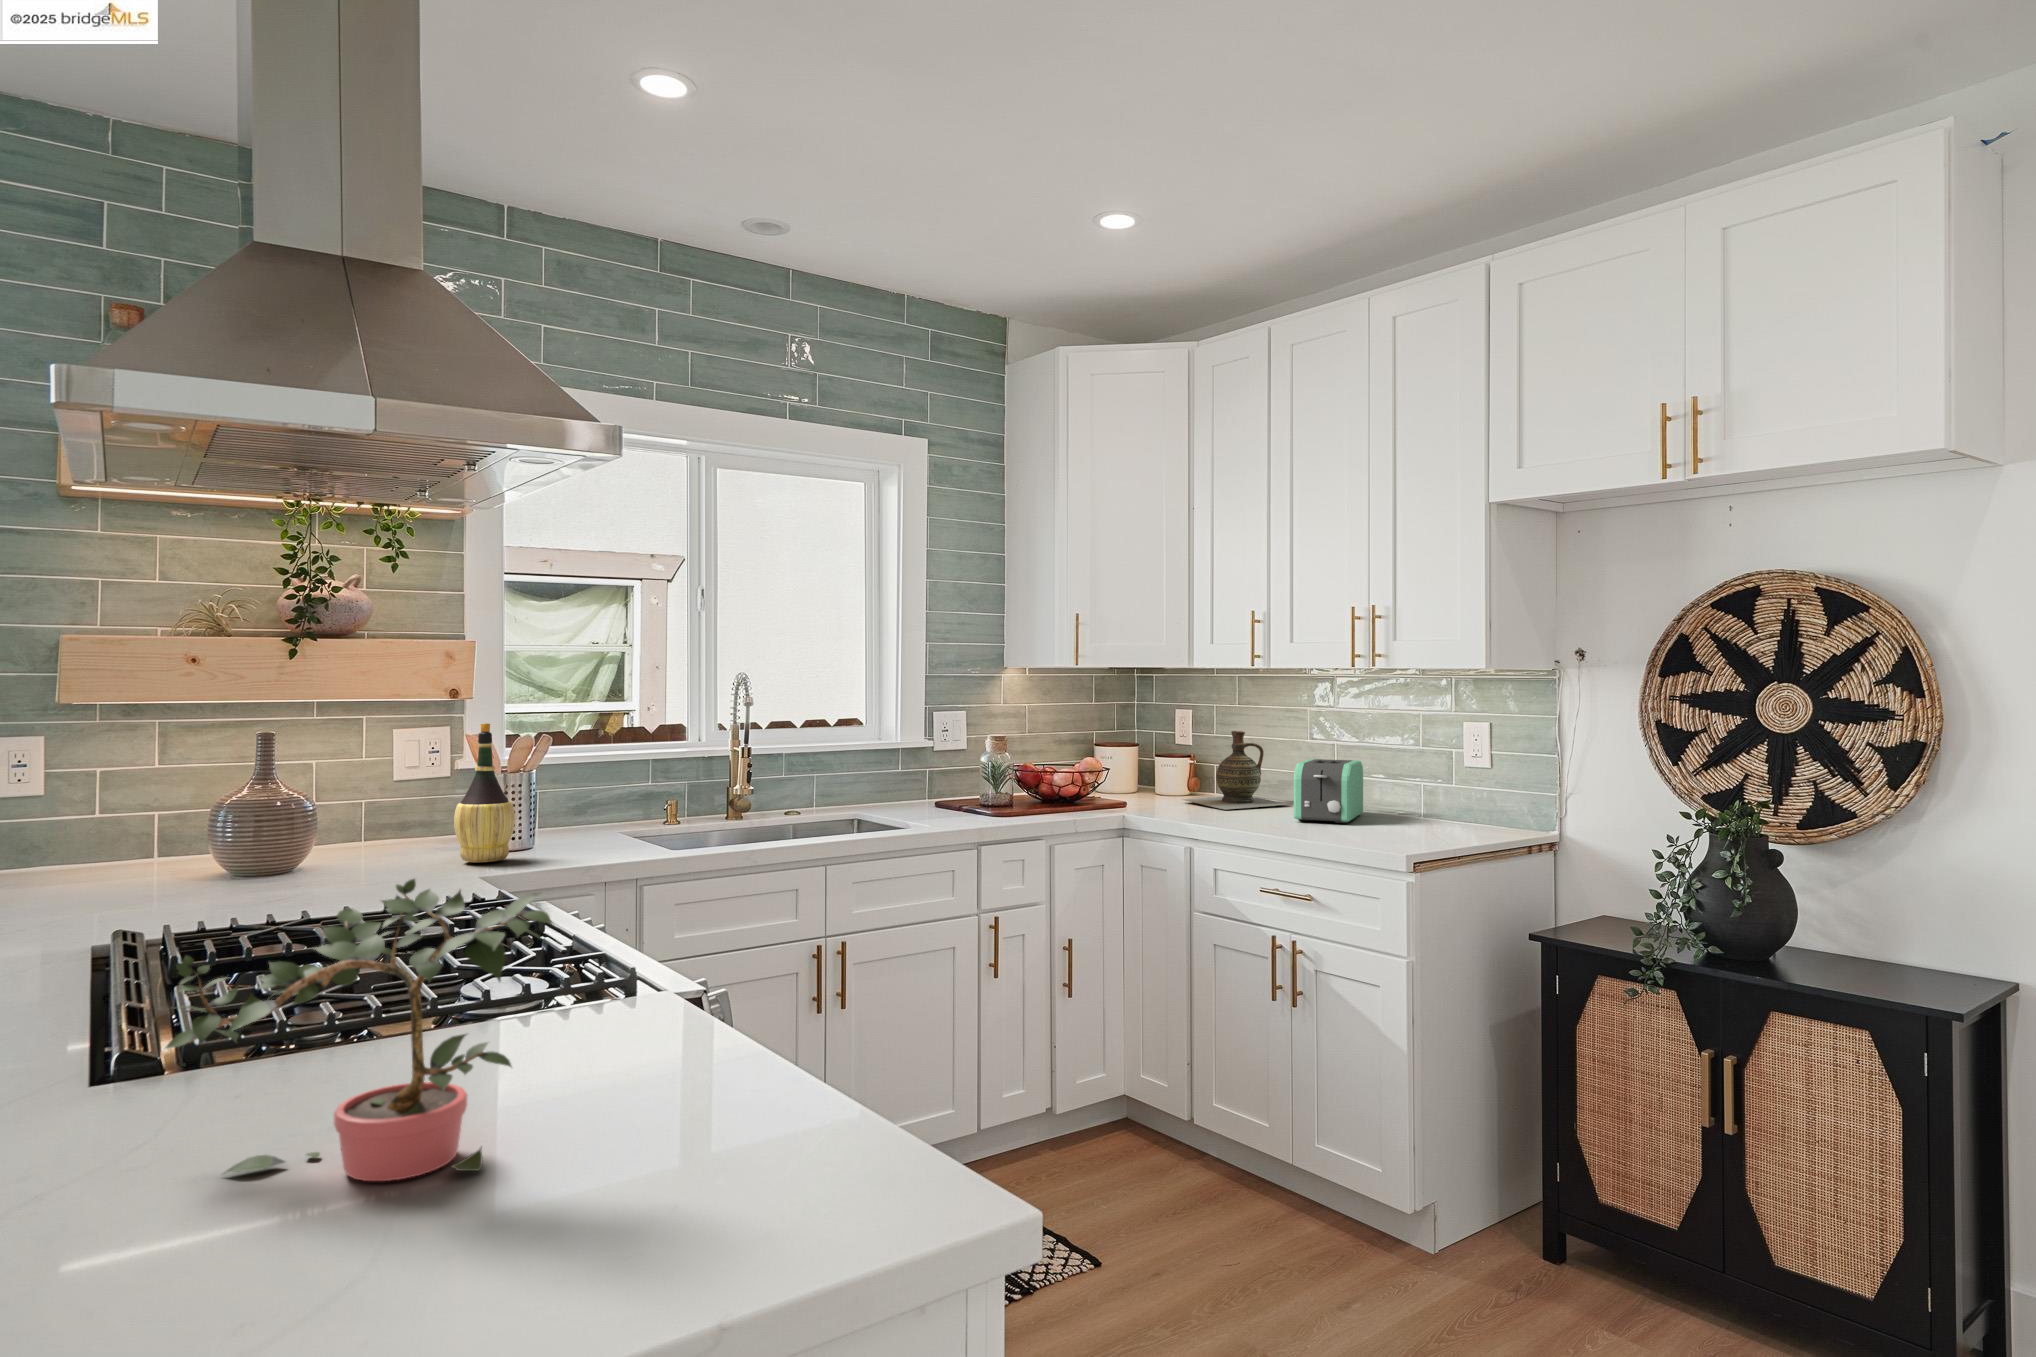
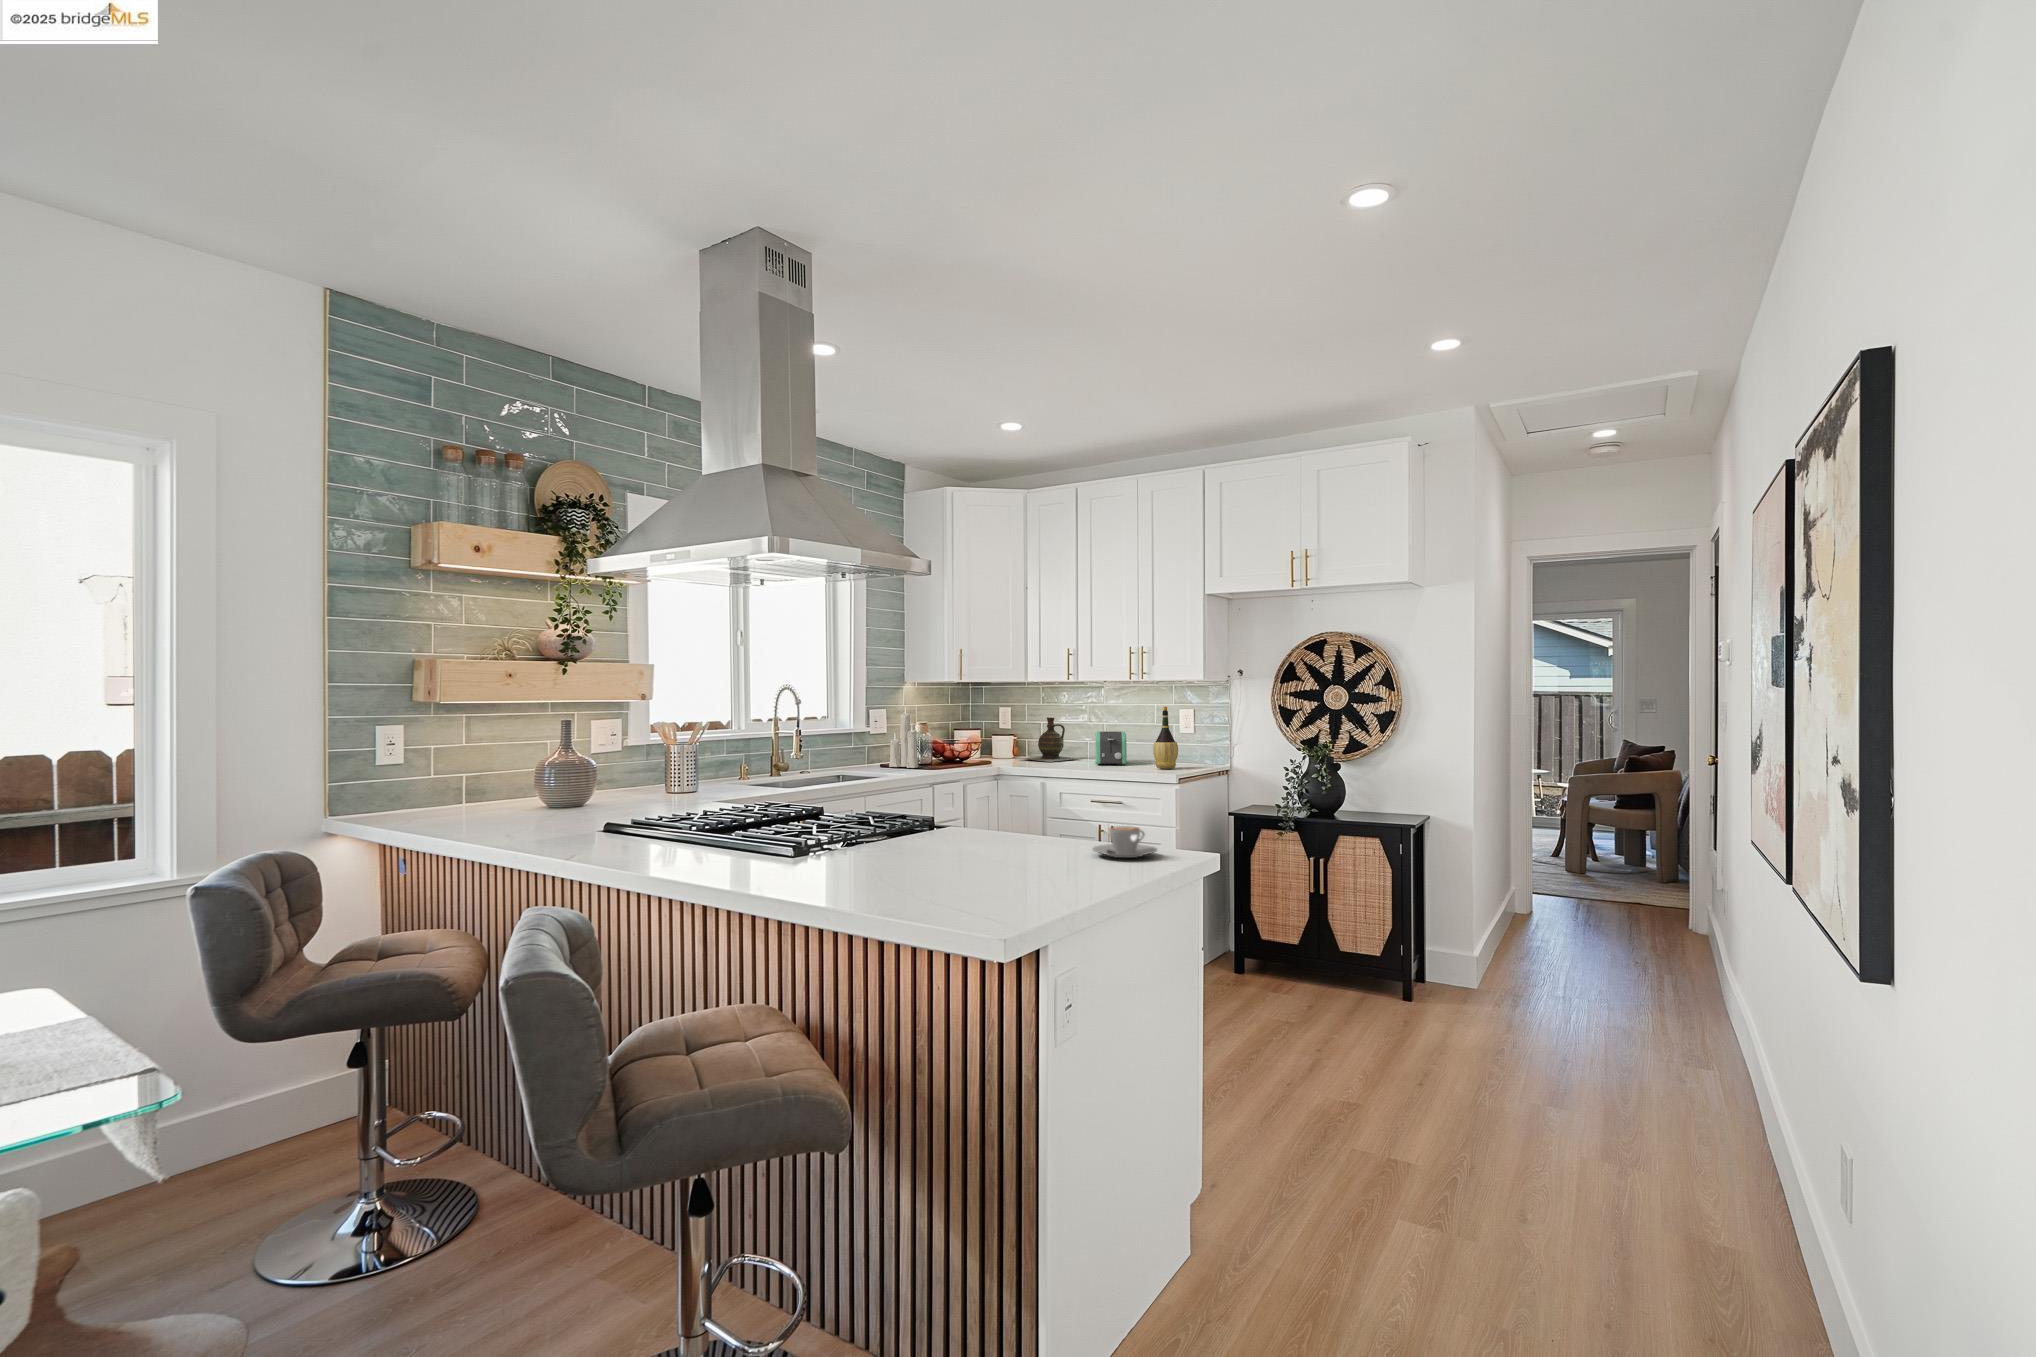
candle: none [944,704,989,813] -> present [889,708,918,768]
wine bottle: present [454,723,515,862] -> present [1153,706,1178,769]
potted plant: present [166,879,553,1181] -> none [906,753,1055,860]
coffee cup: none [595,1119,799,1247] -> present [1093,826,1157,858]

